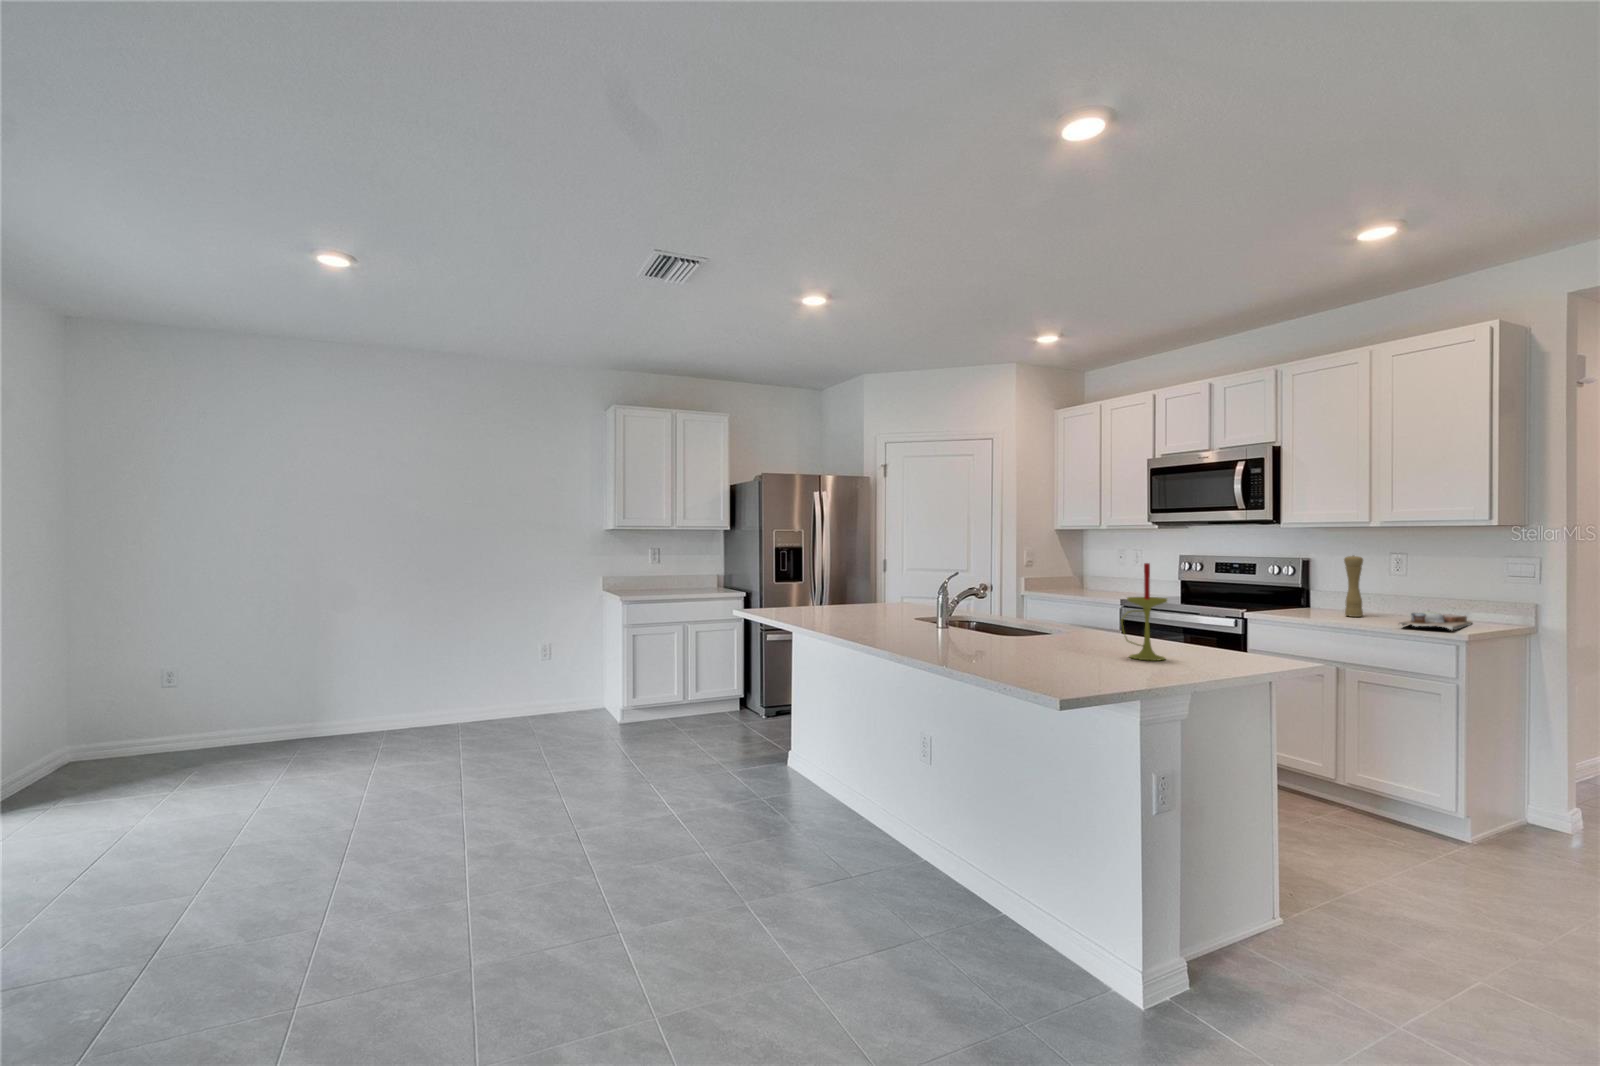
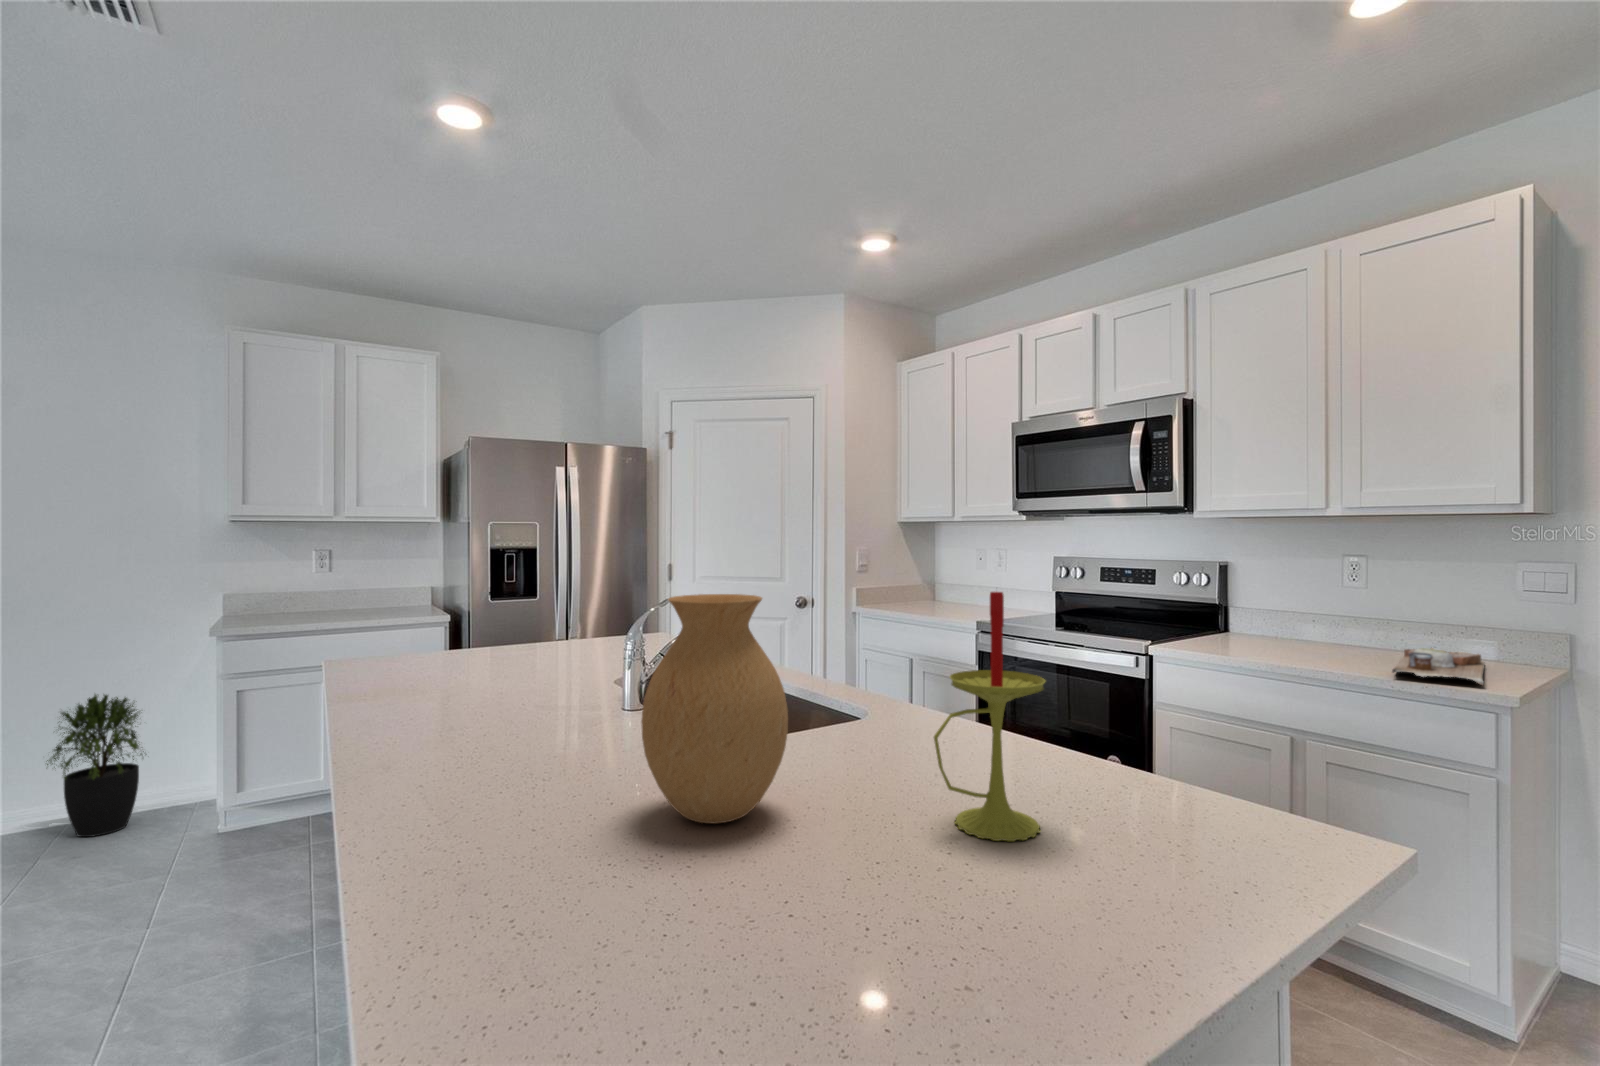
pepper mill: present [1344,556,1363,617] -> none [1290,559,1319,652]
vase: none [995,564,1057,654] -> present [641,594,788,824]
potted plant: none [520,636,574,724] -> present [47,694,144,837]

